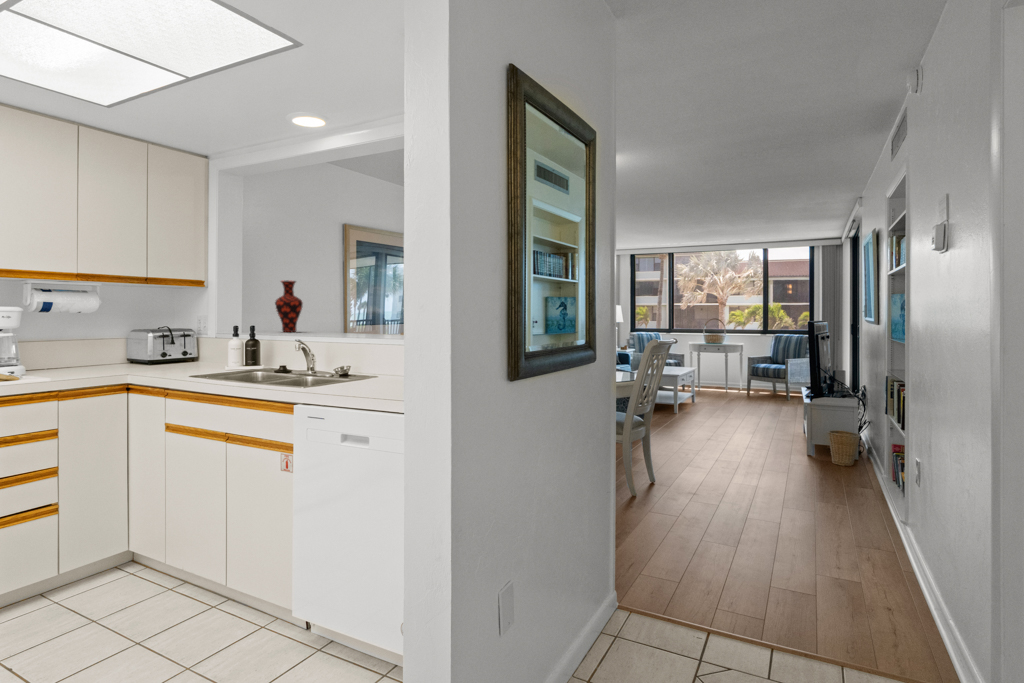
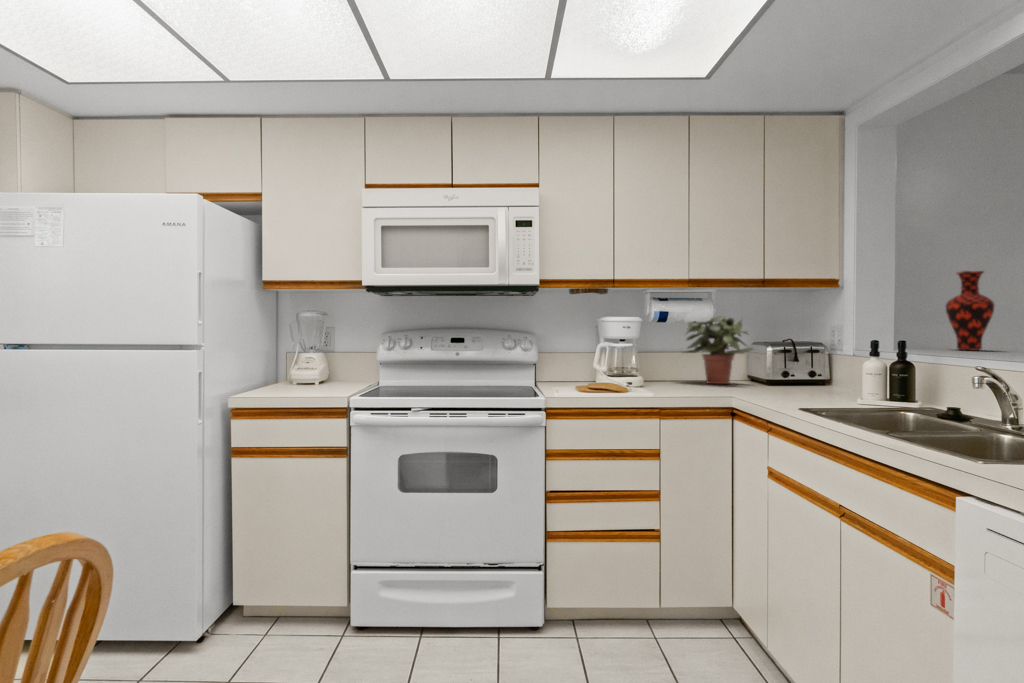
potted plant: none [61,303,138,367] -> present [682,316,754,384]

